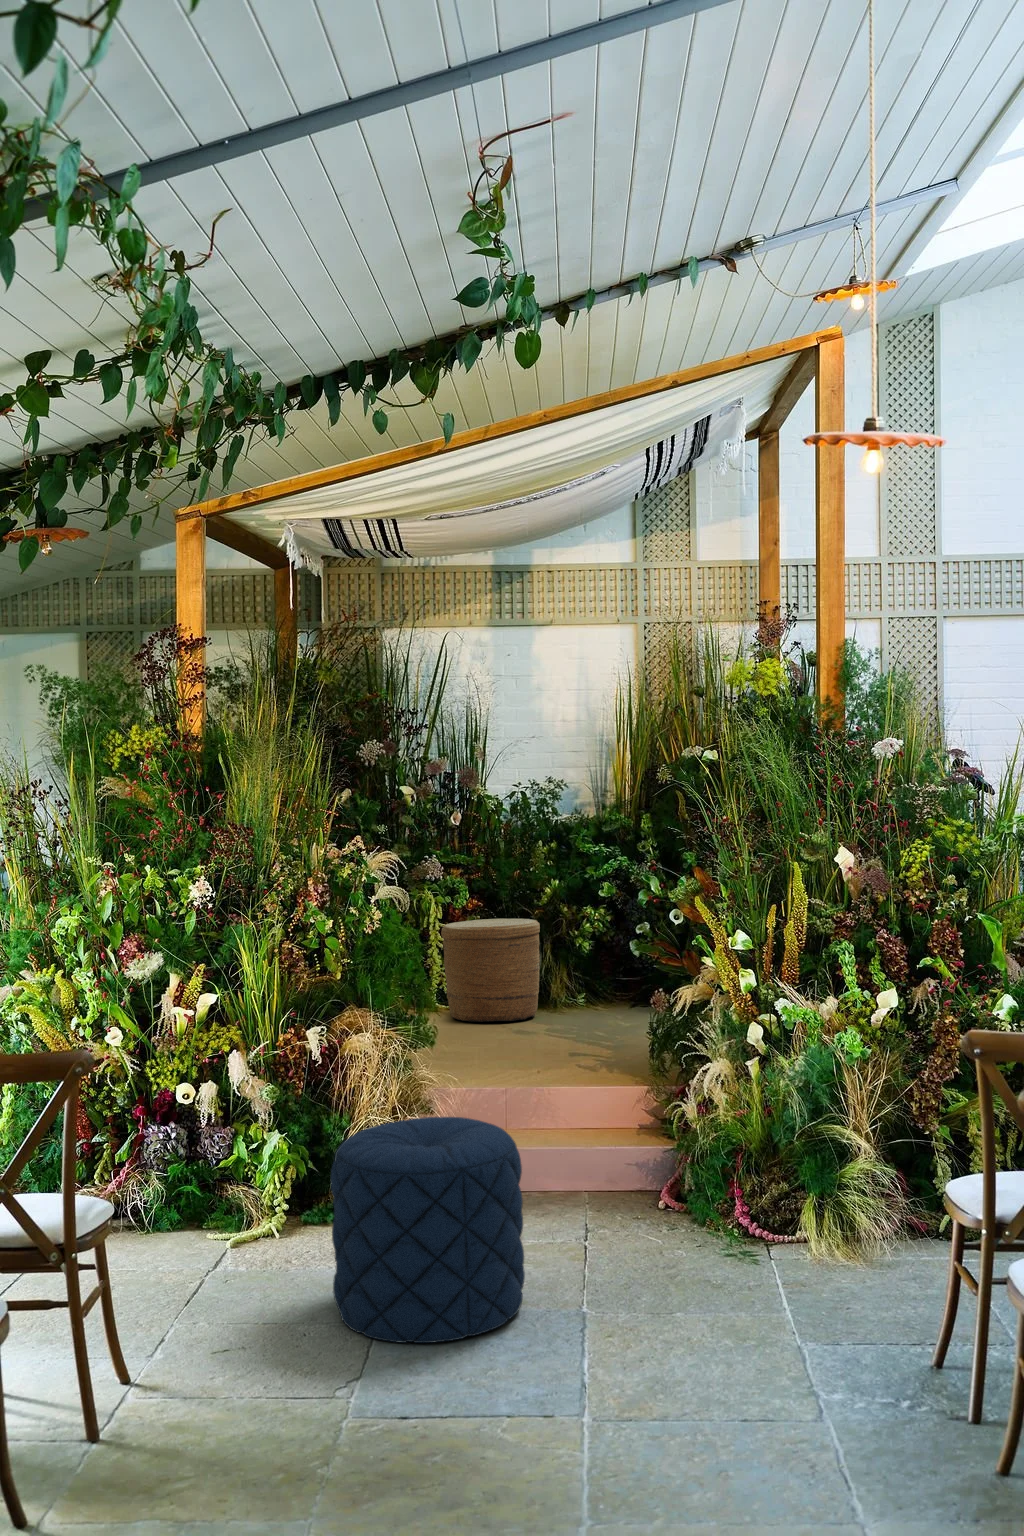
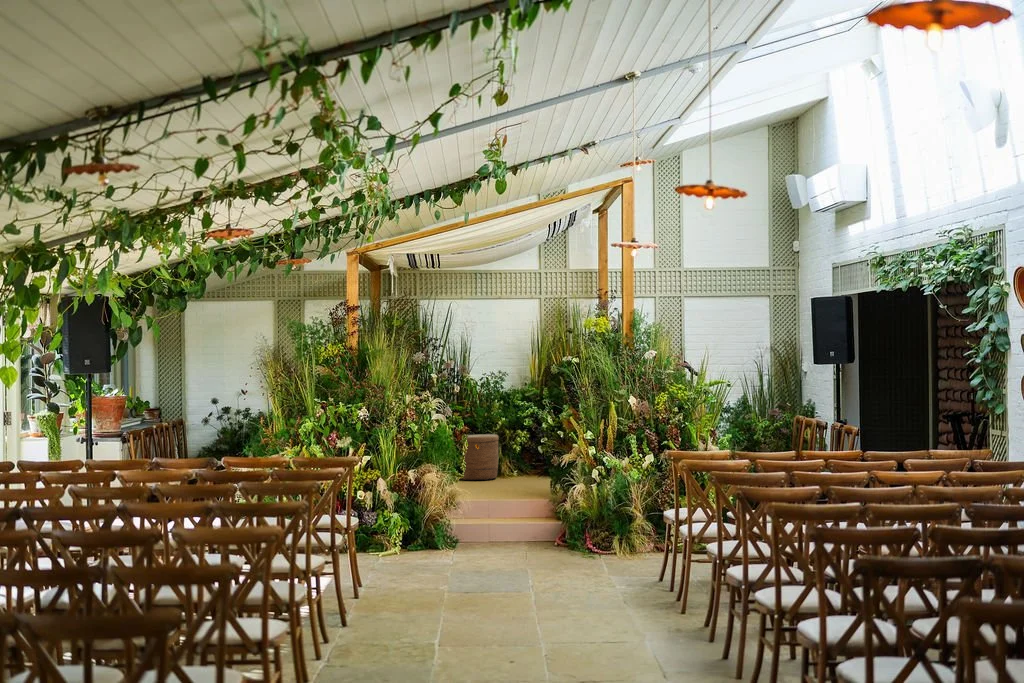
pouf: present [331,1117,525,1343] -> none [429,499,505,581]

